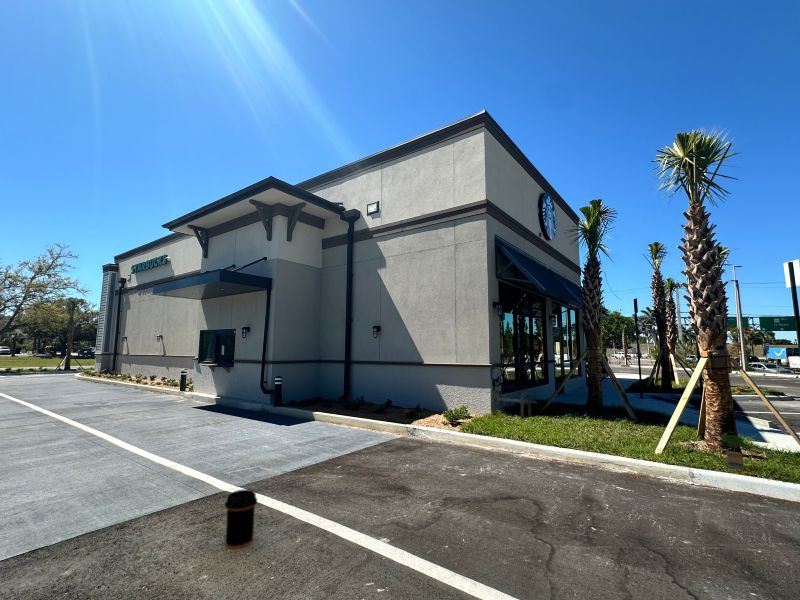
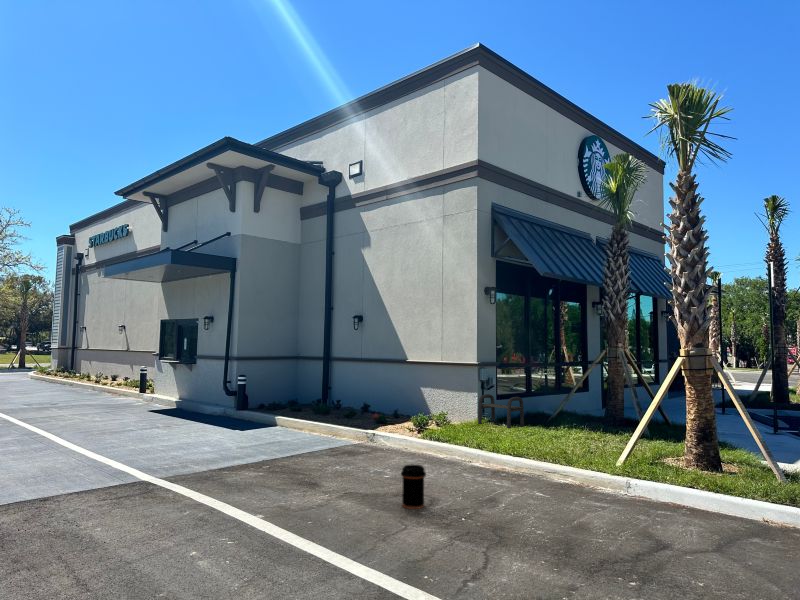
potted tree: present [721,435,748,470] -> none [660,440,685,477]
trash can: present [225,489,257,549] -> present [401,465,426,509]

